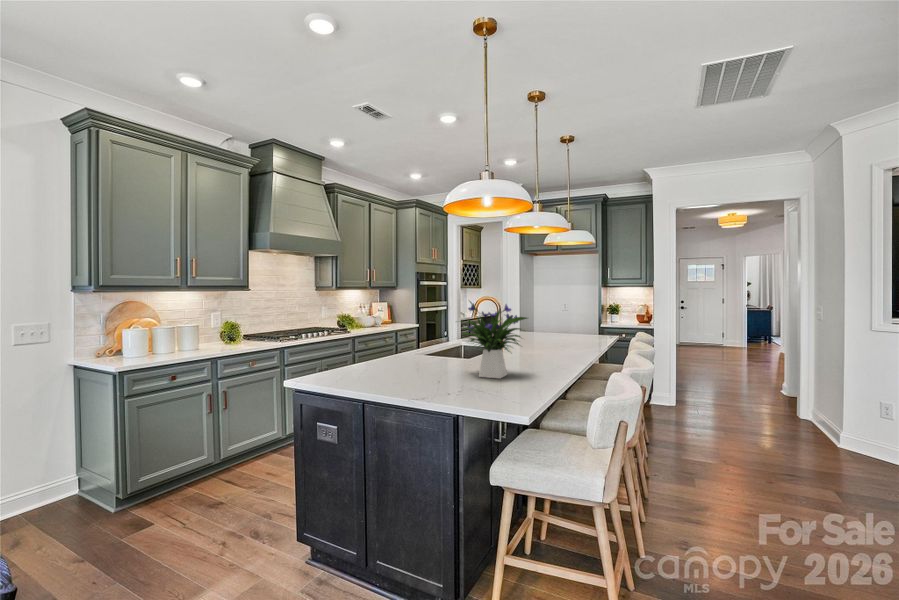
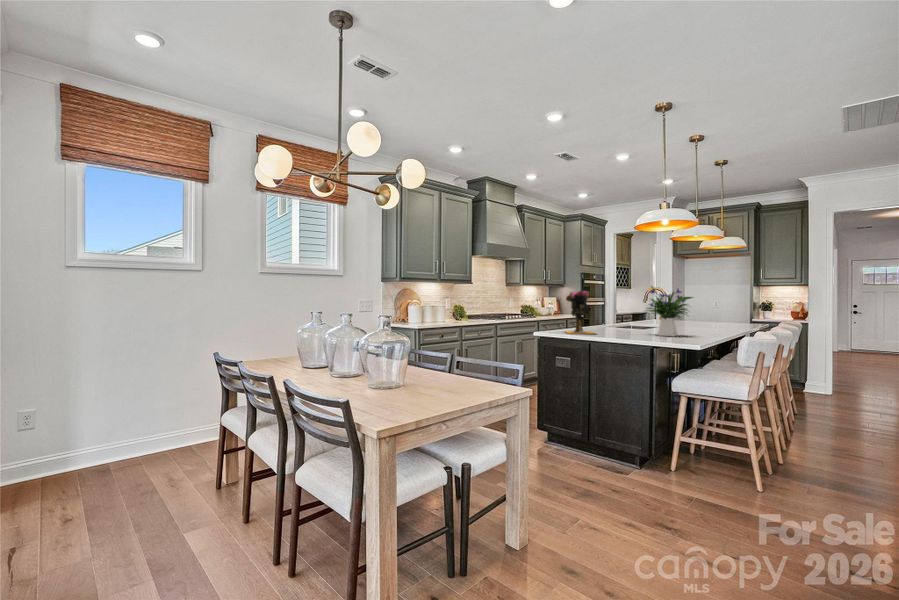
vase: none [339,309,387,381] -> present [565,291,595,334]

